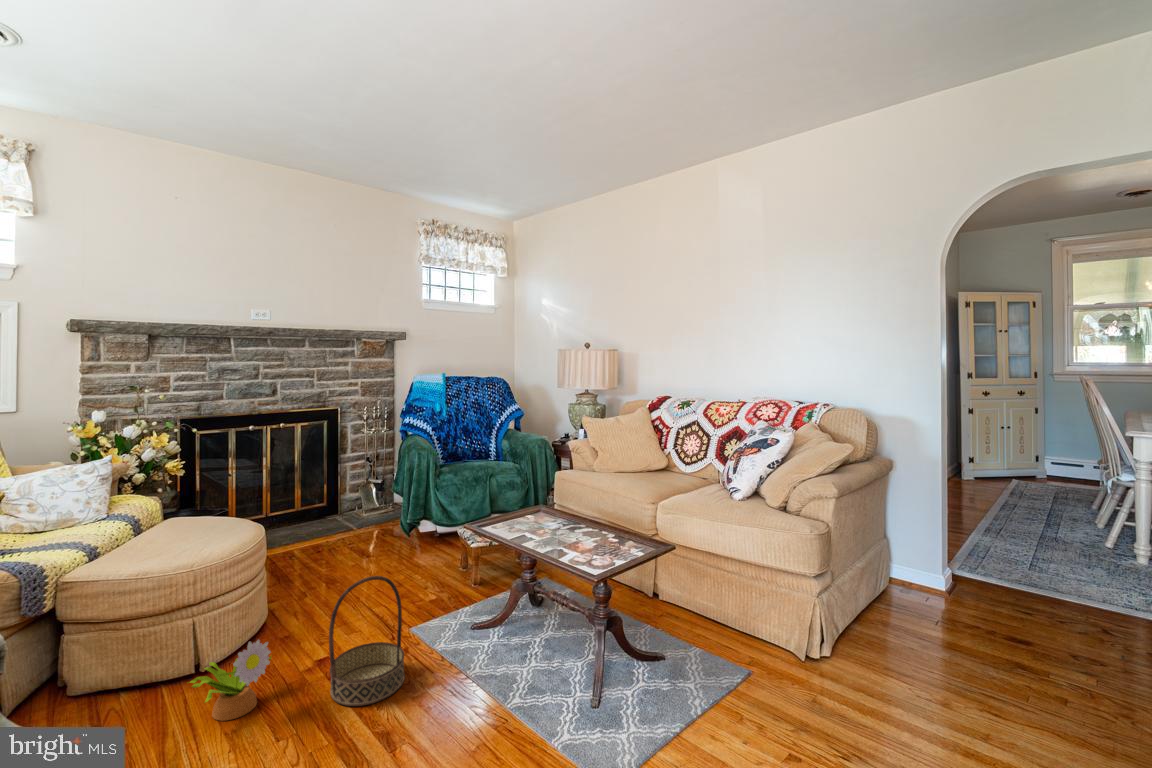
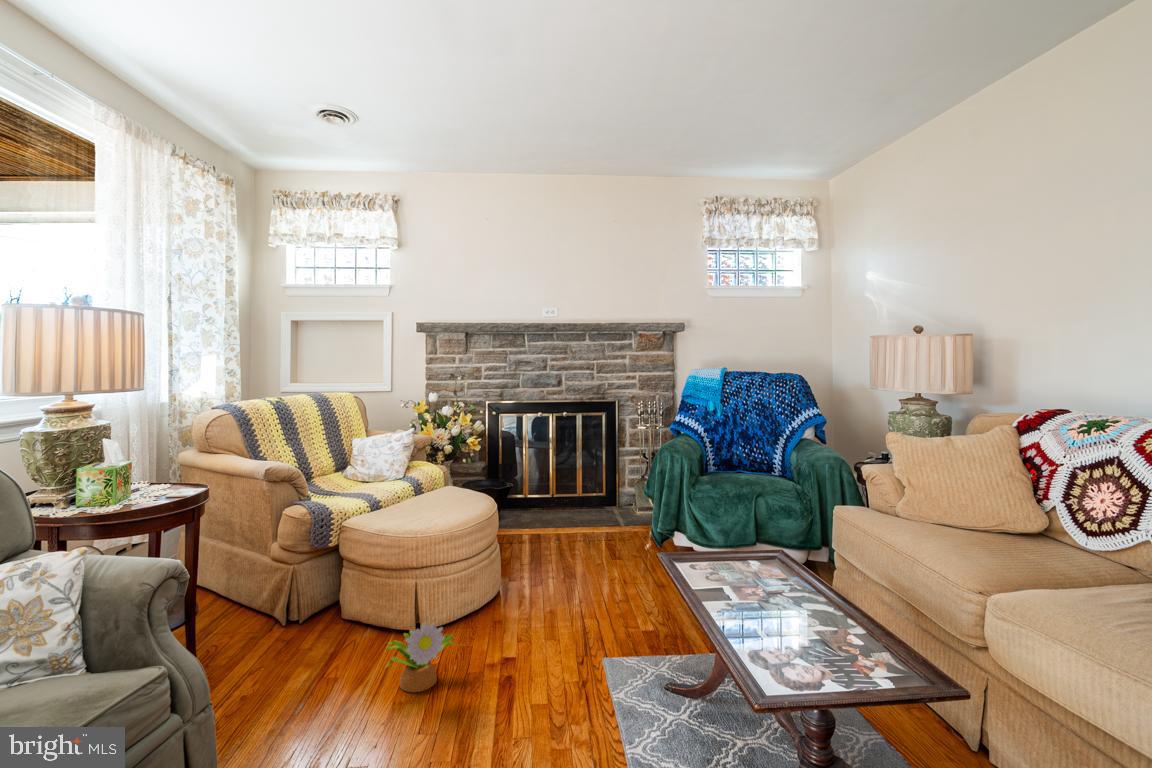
basket: present [329,576,405,706] -> none [484,589,568,735]

